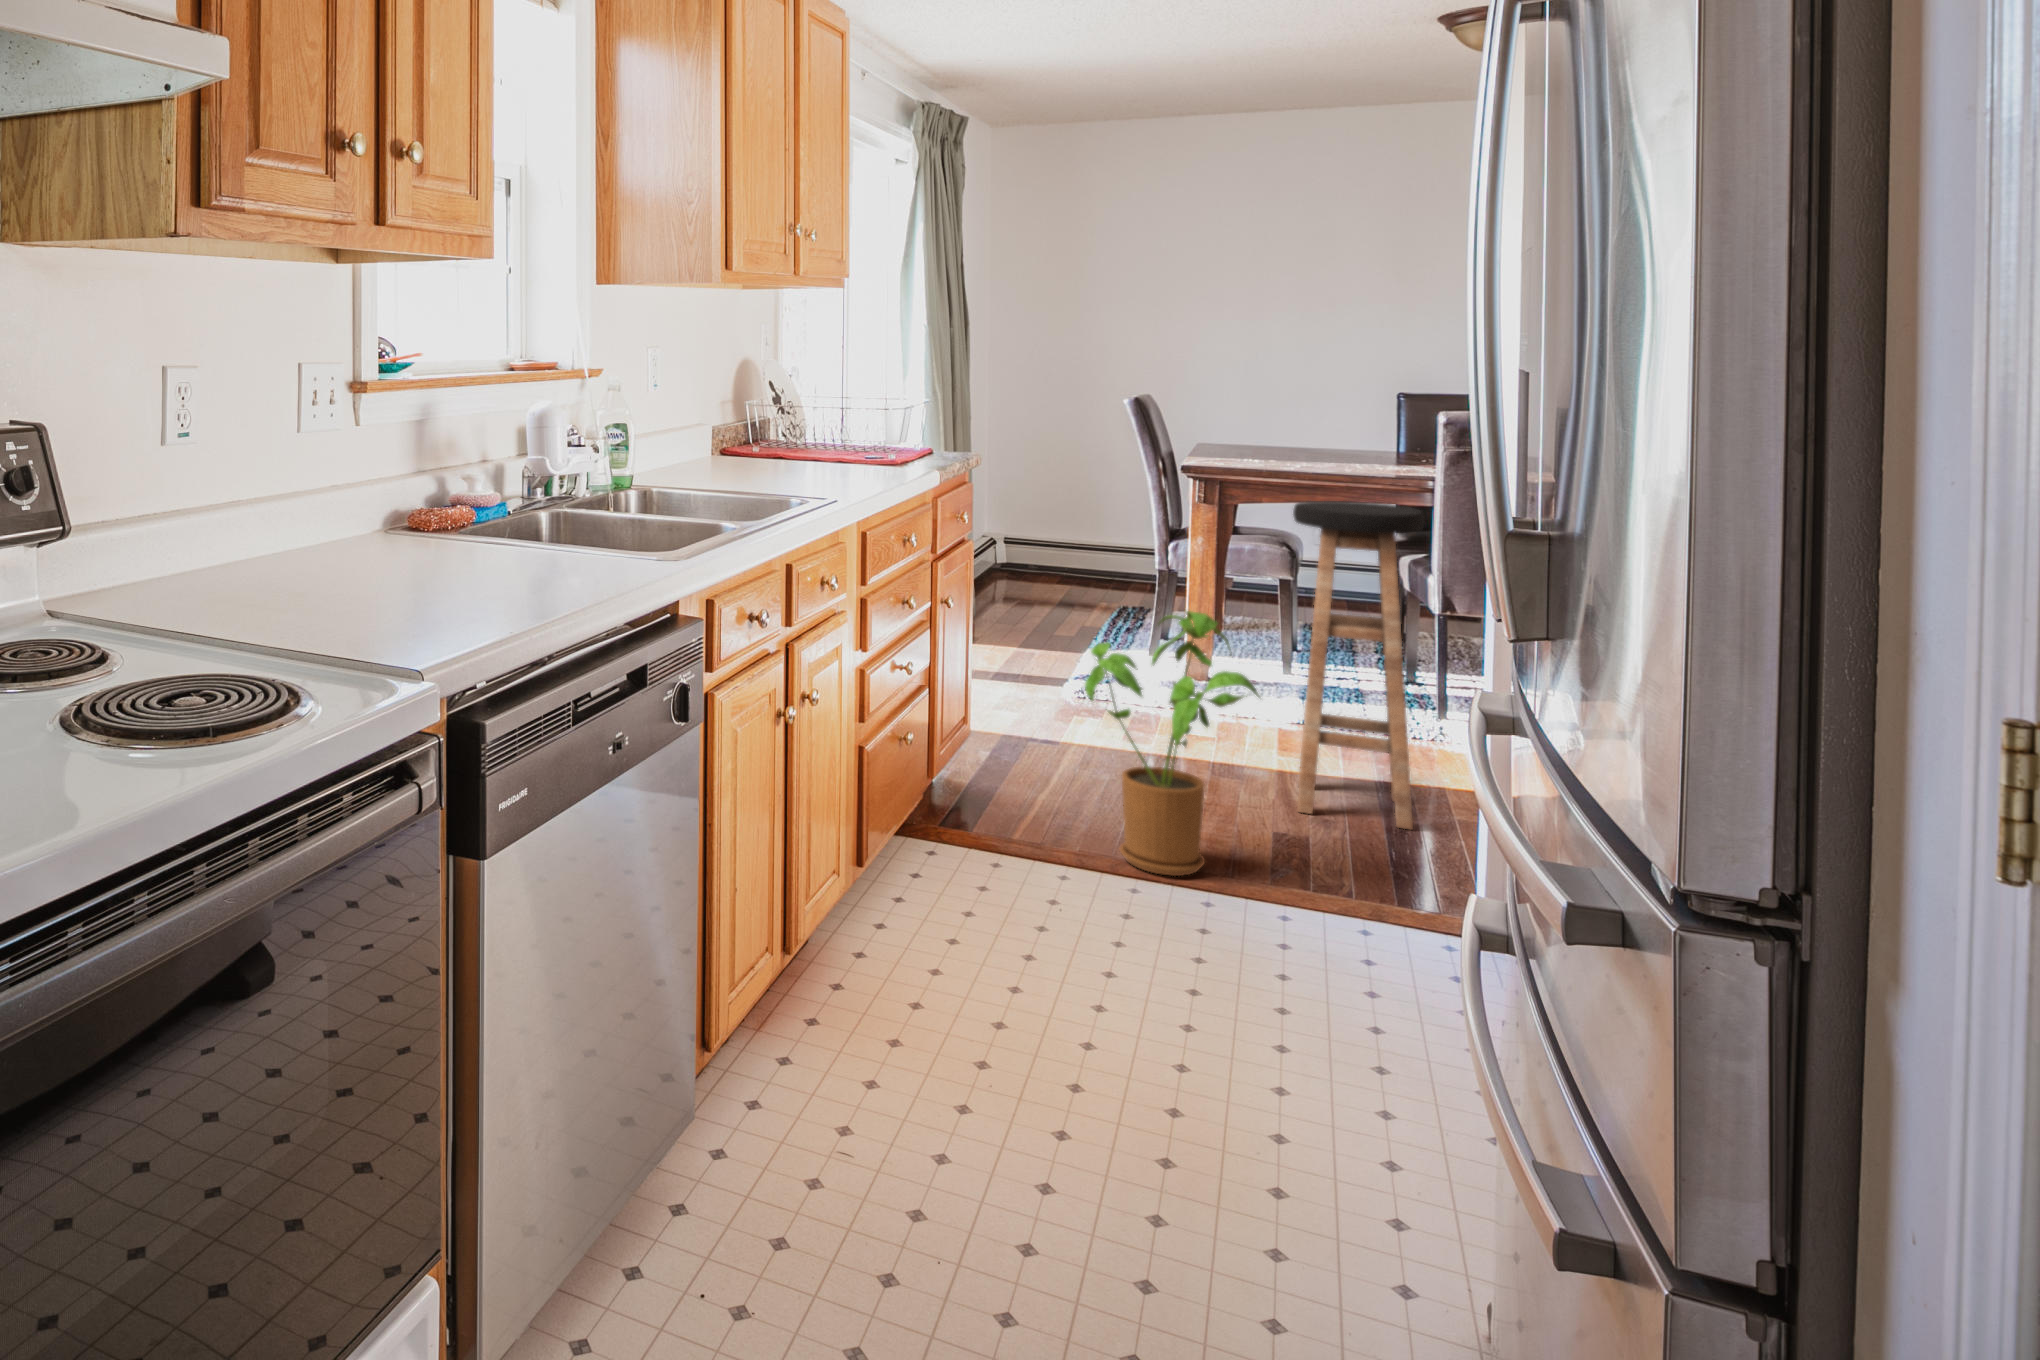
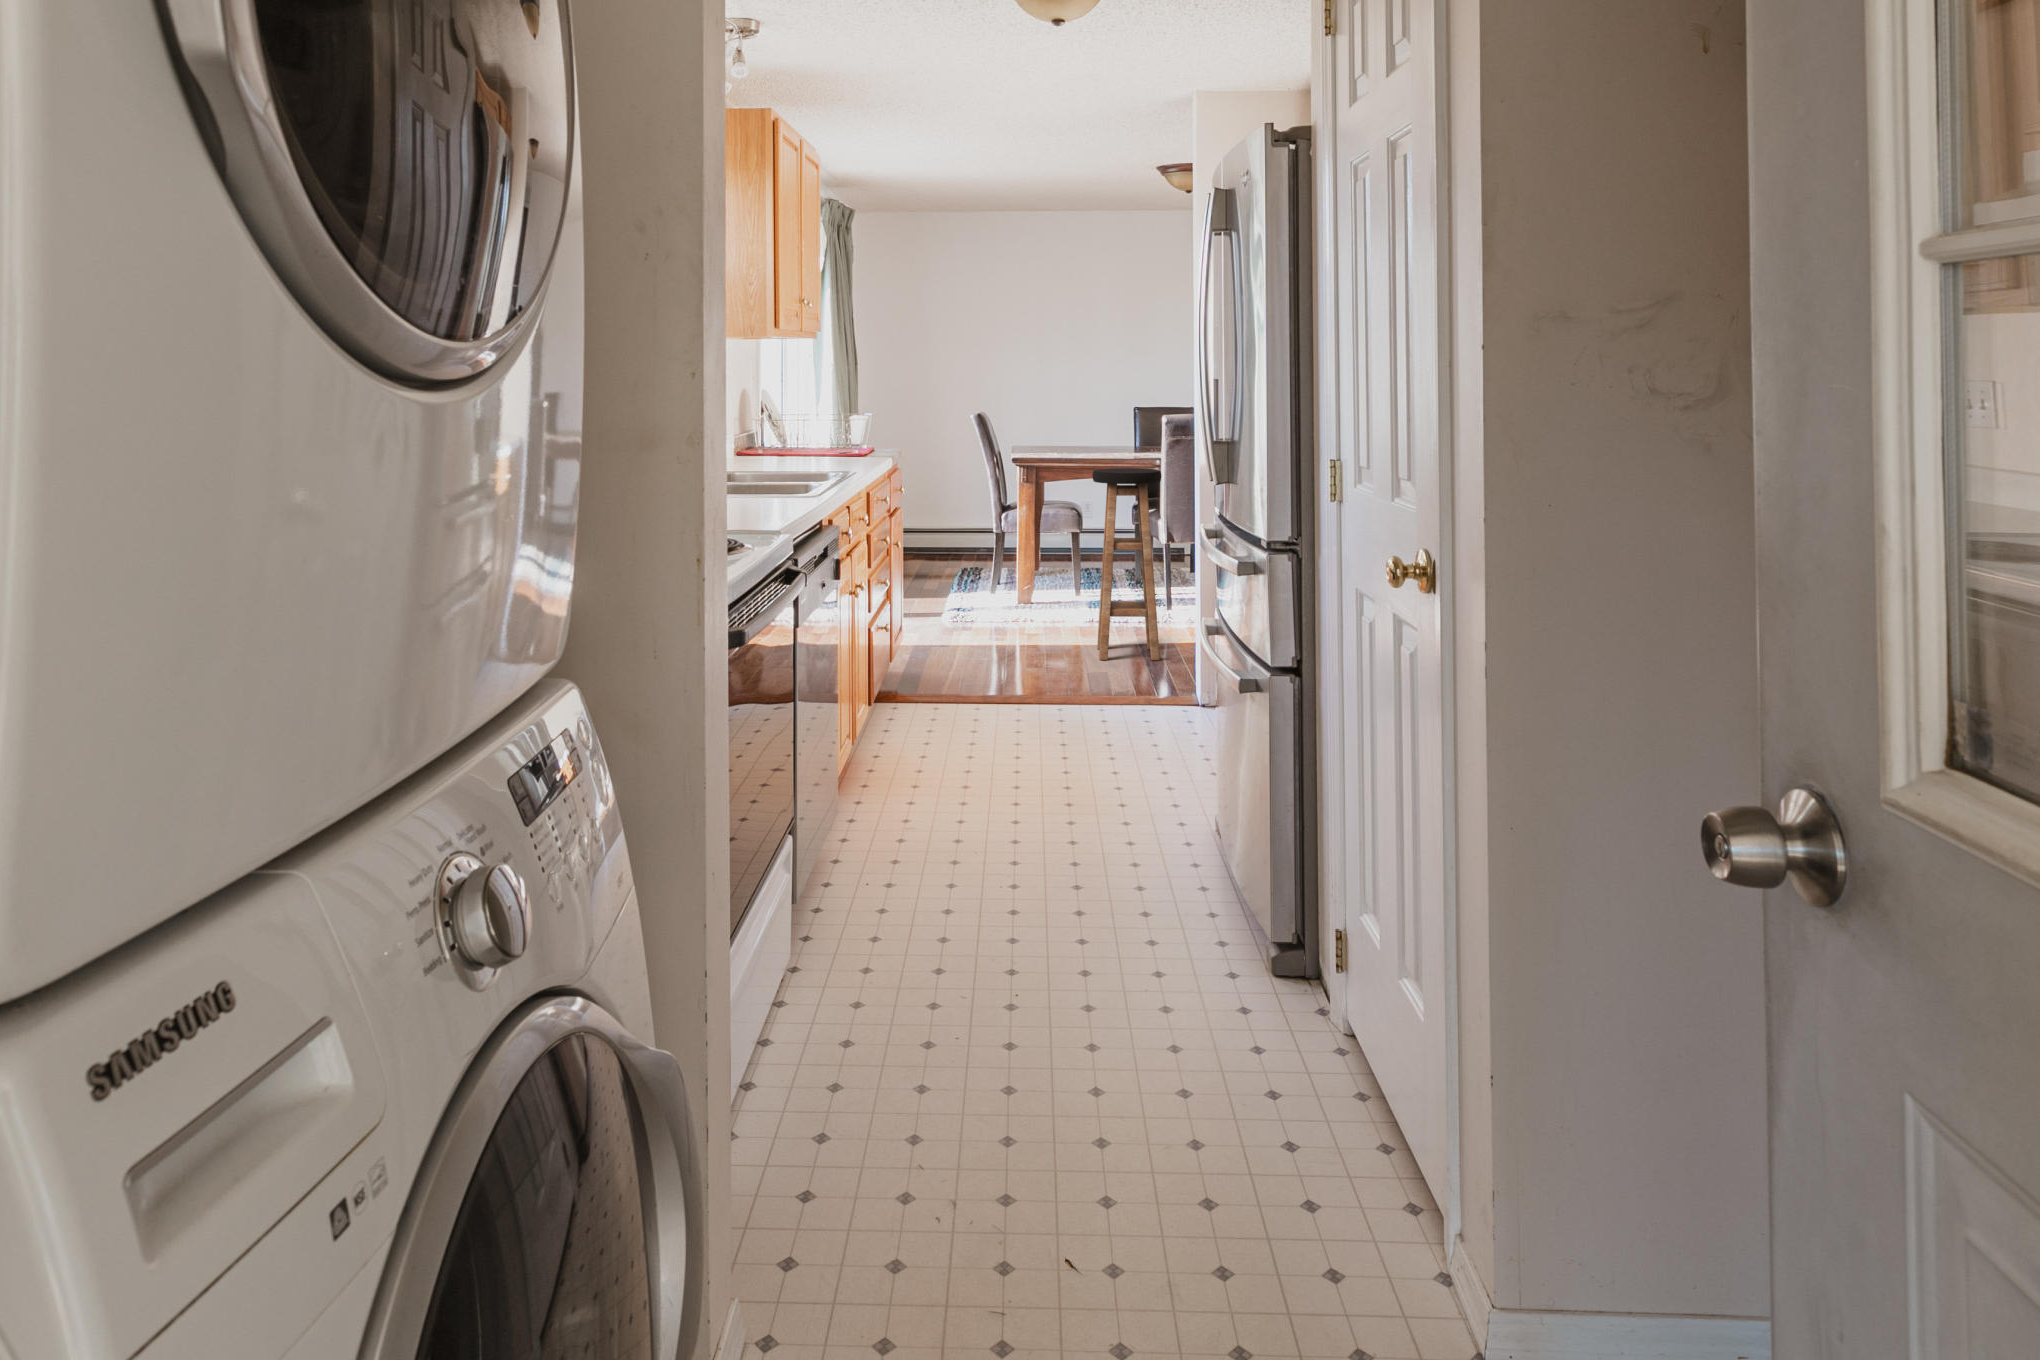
house plant: present [1085,611,1259,876] -> none [987,534,1087,695]

